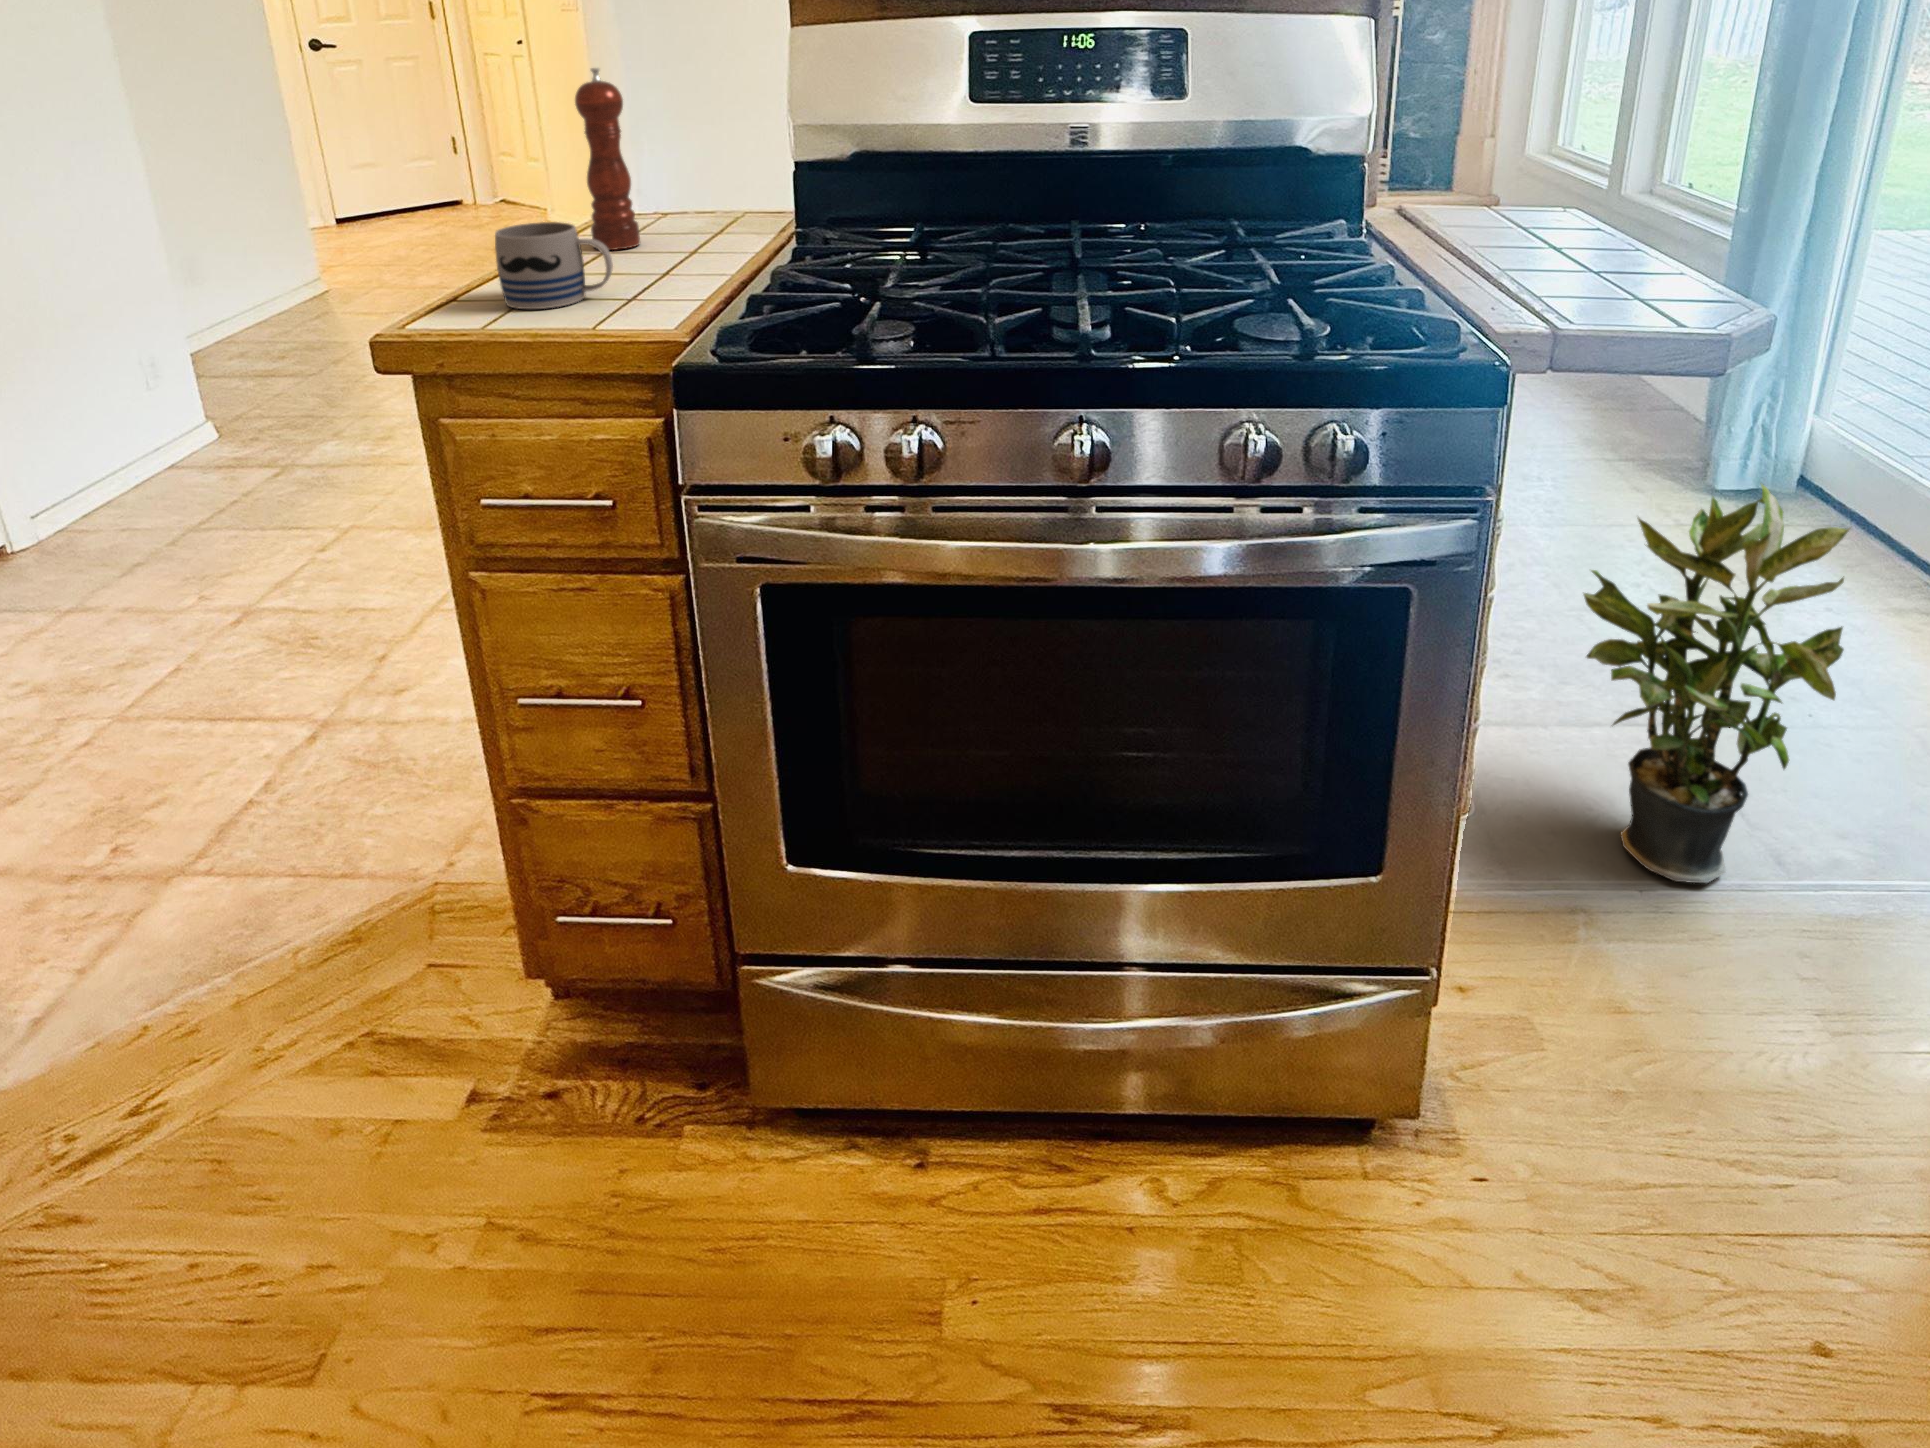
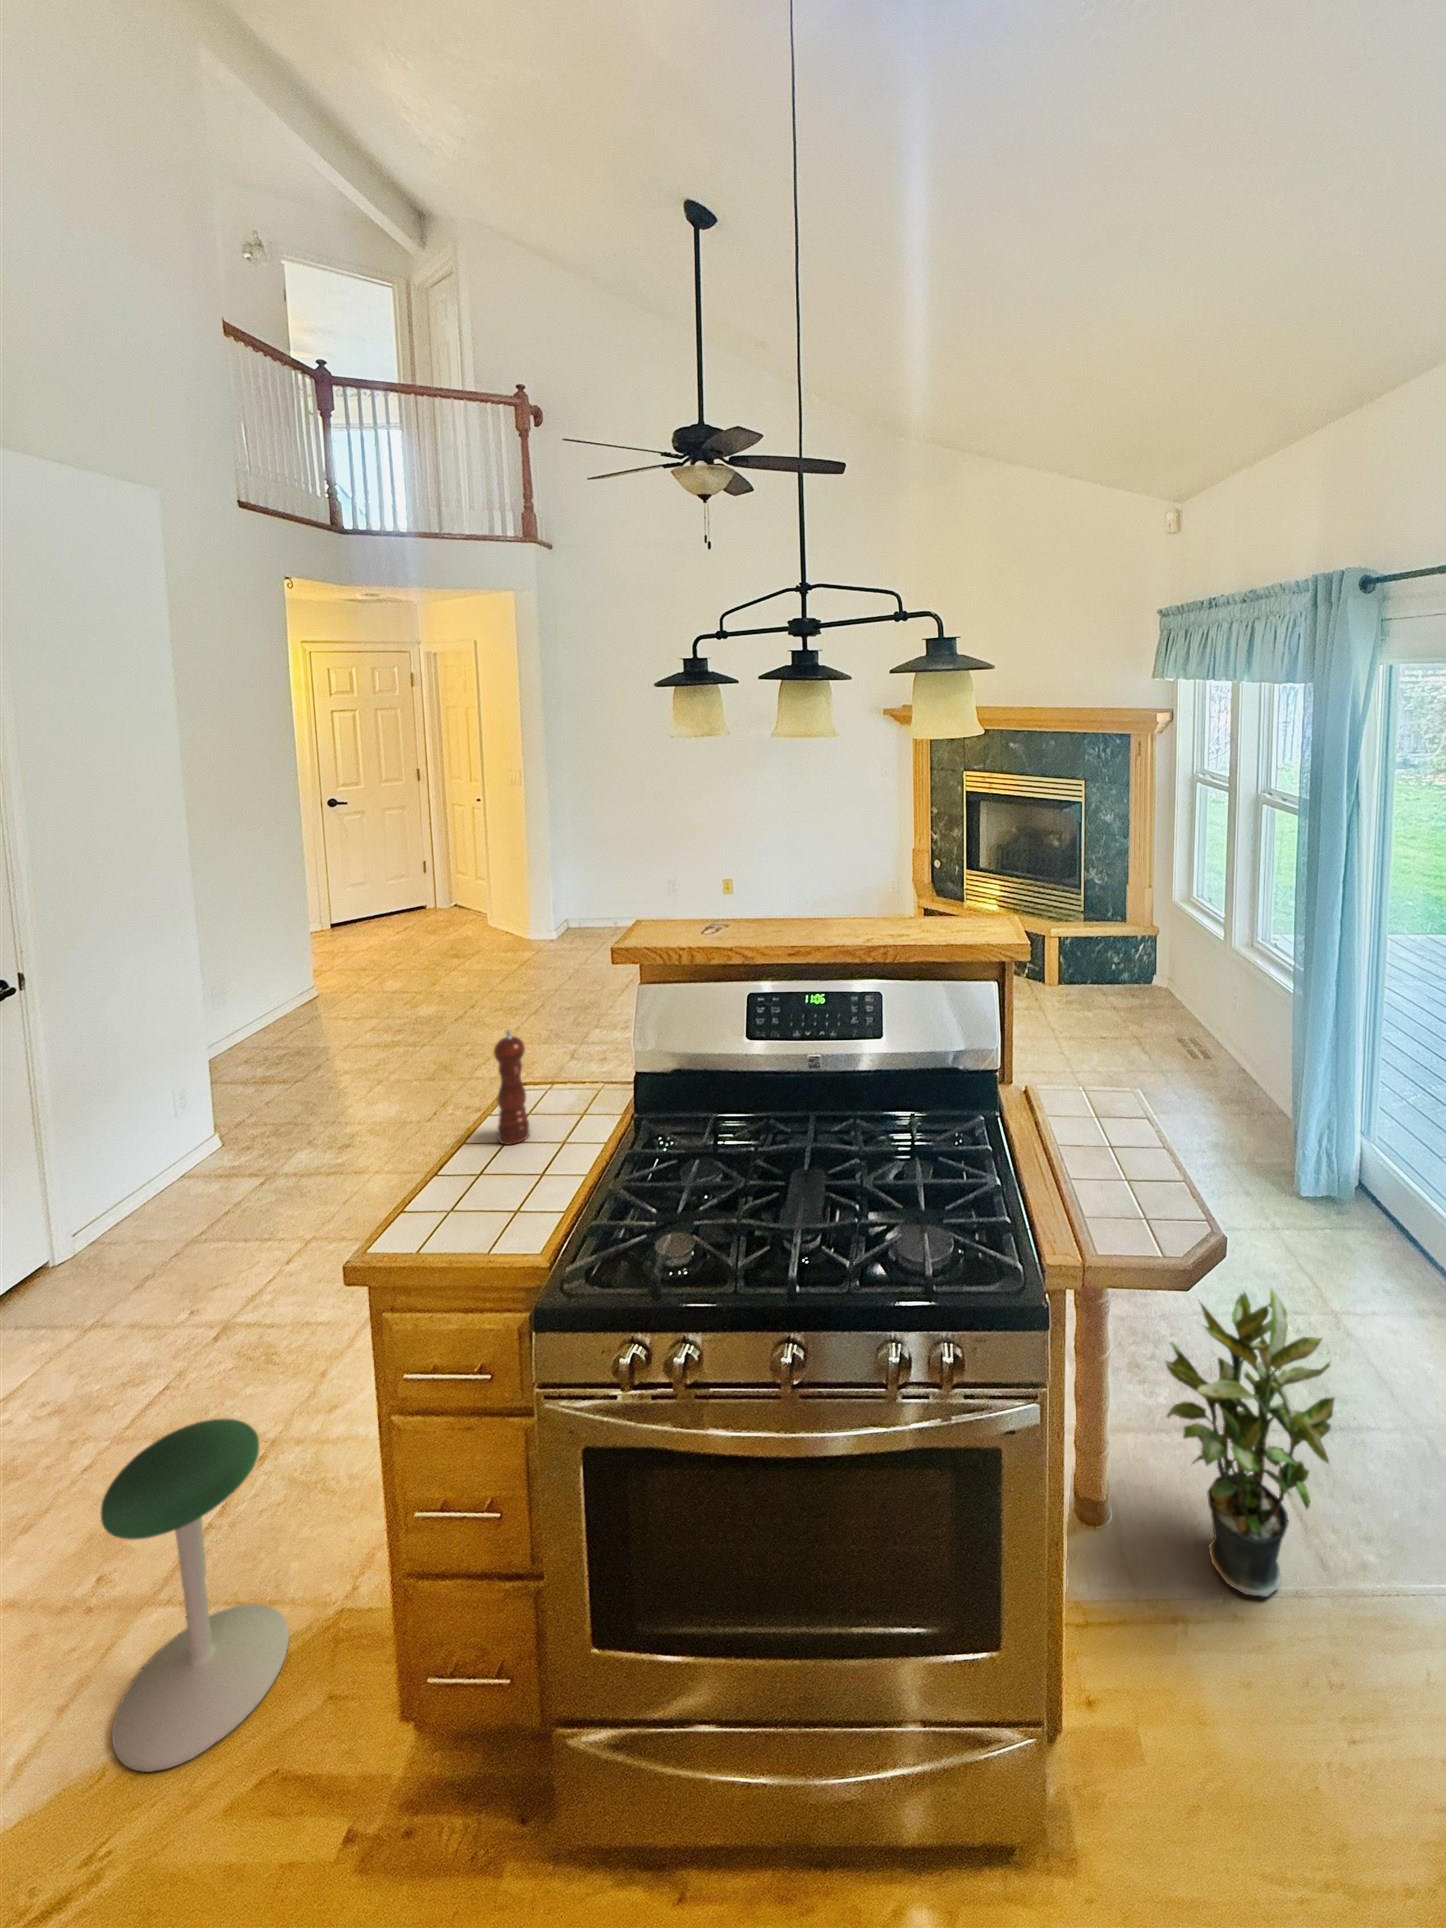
mug: present [495,222,613,309] -> none [430,1167,505,1238]
stool: none [78,628,371,1030] -> present [101,1418,289,1772]

